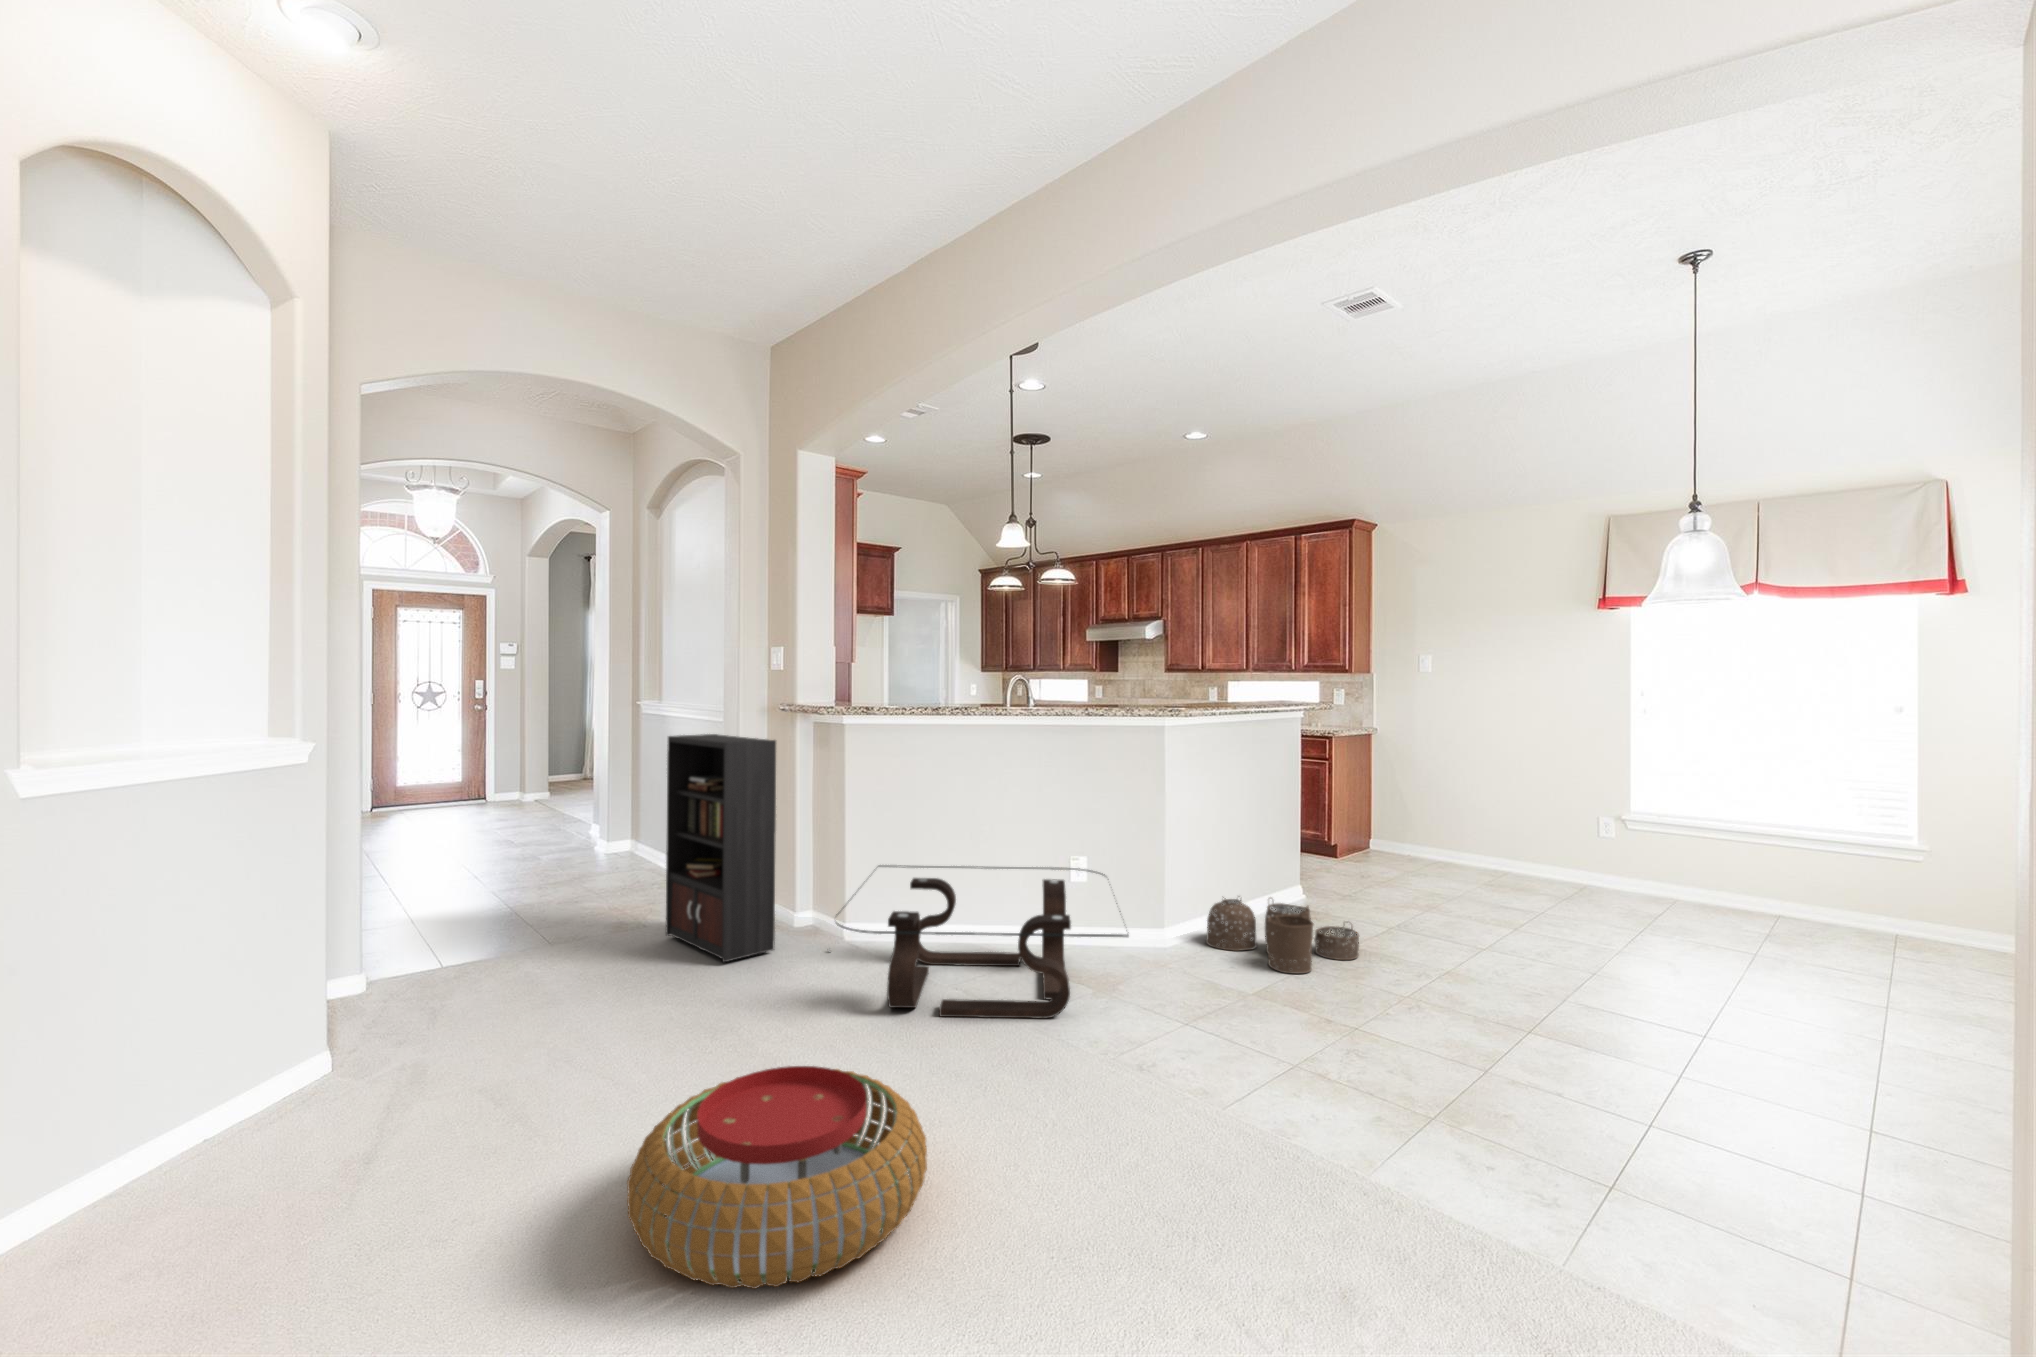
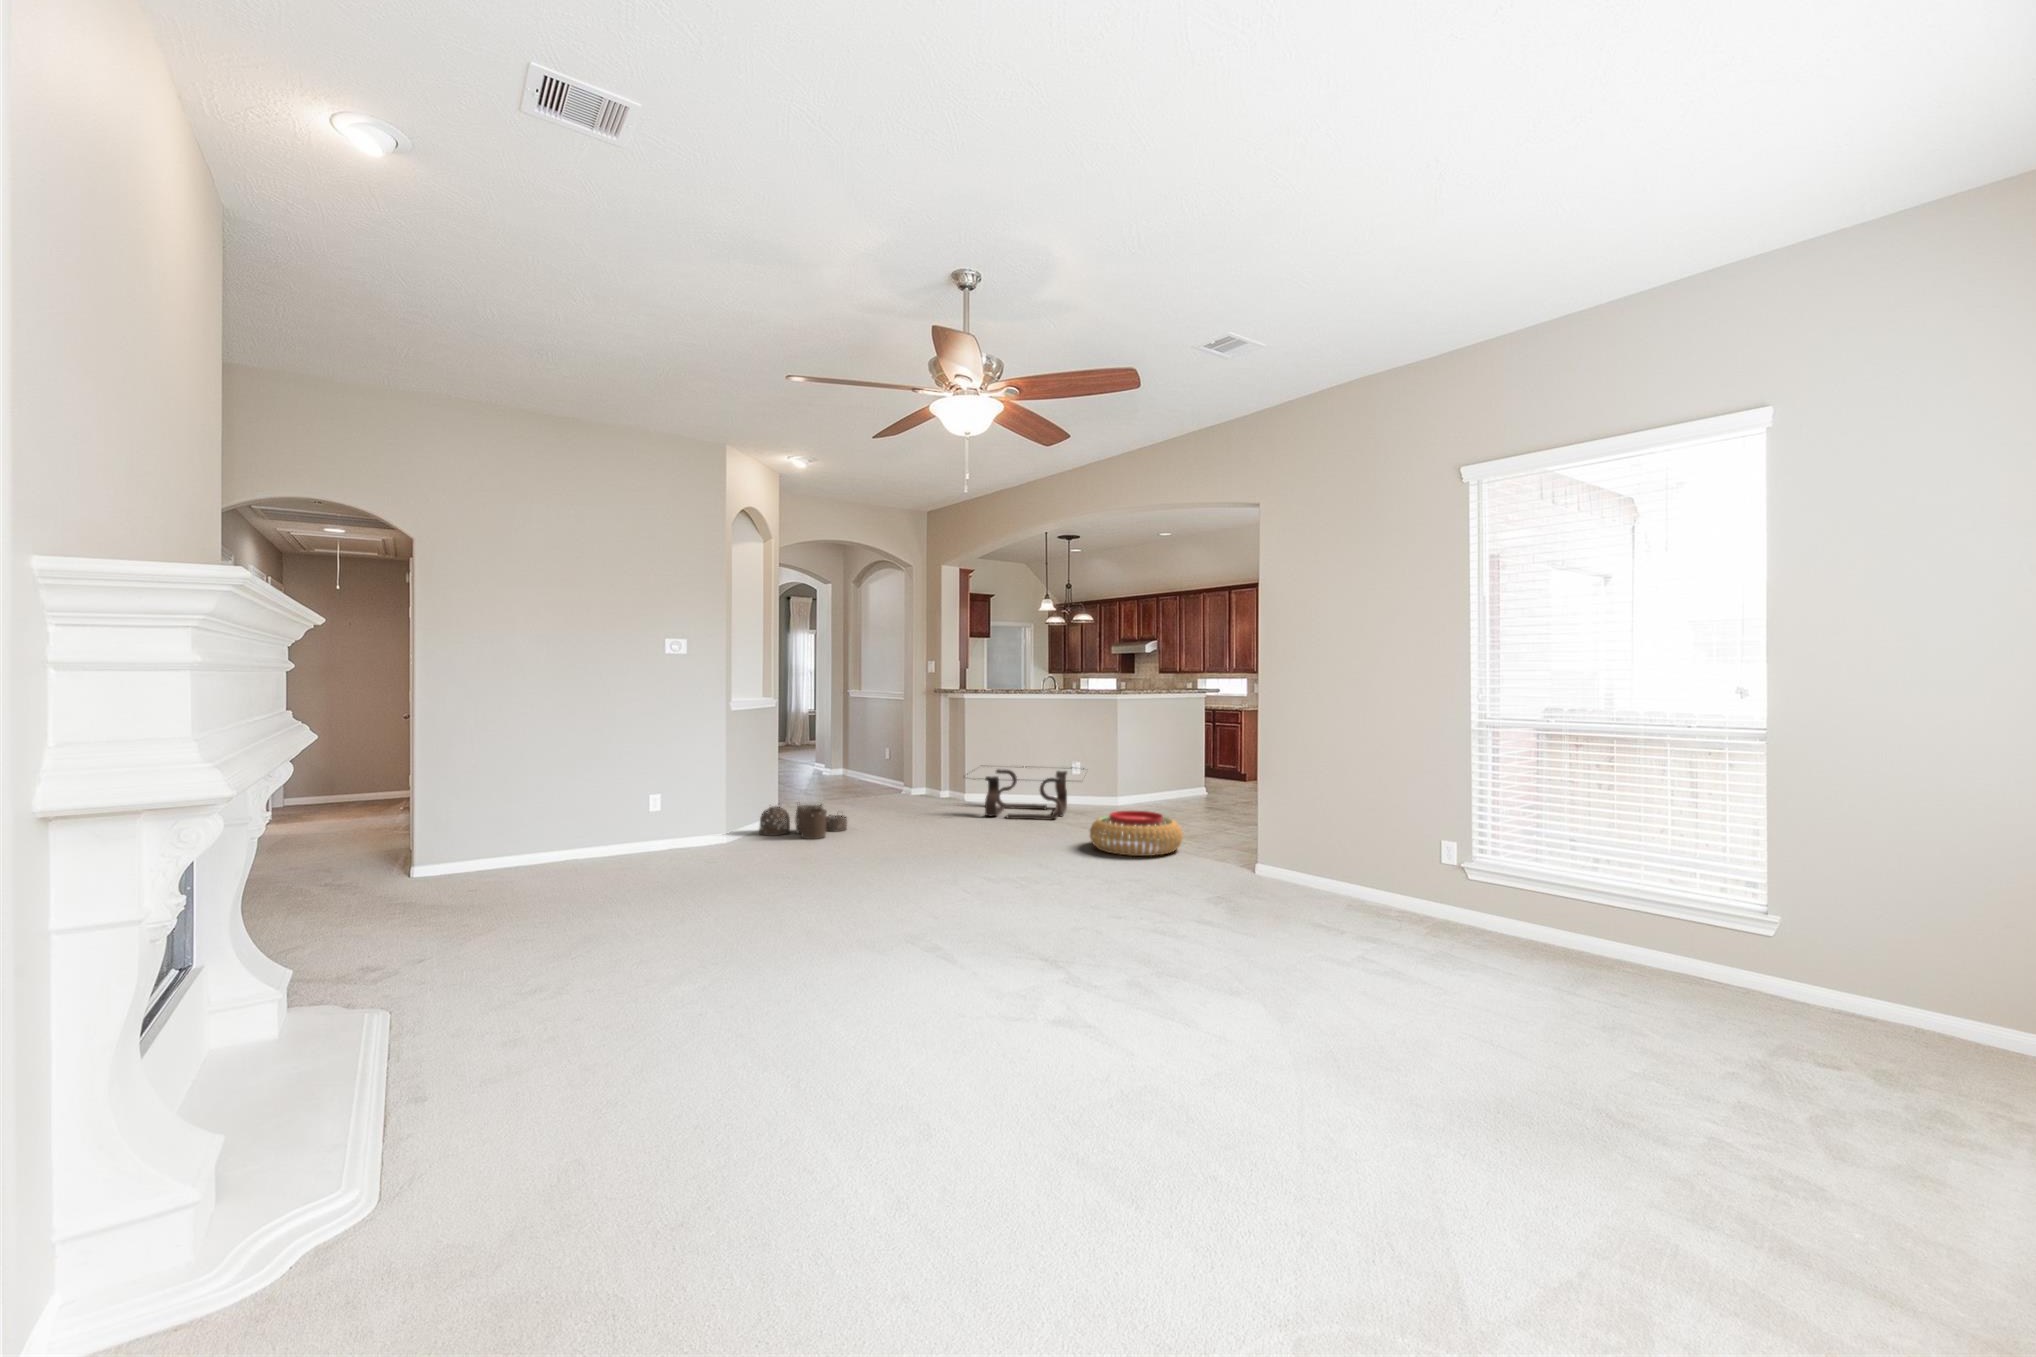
bookcase: present [666,734,831,962] -> none [882,704,959,805]
woven basket: present [1206,897,1359,973] -> present [759,804,847,839]
pouf: present [627,1066,927,1289] -> present [1090,811,1183,856]

